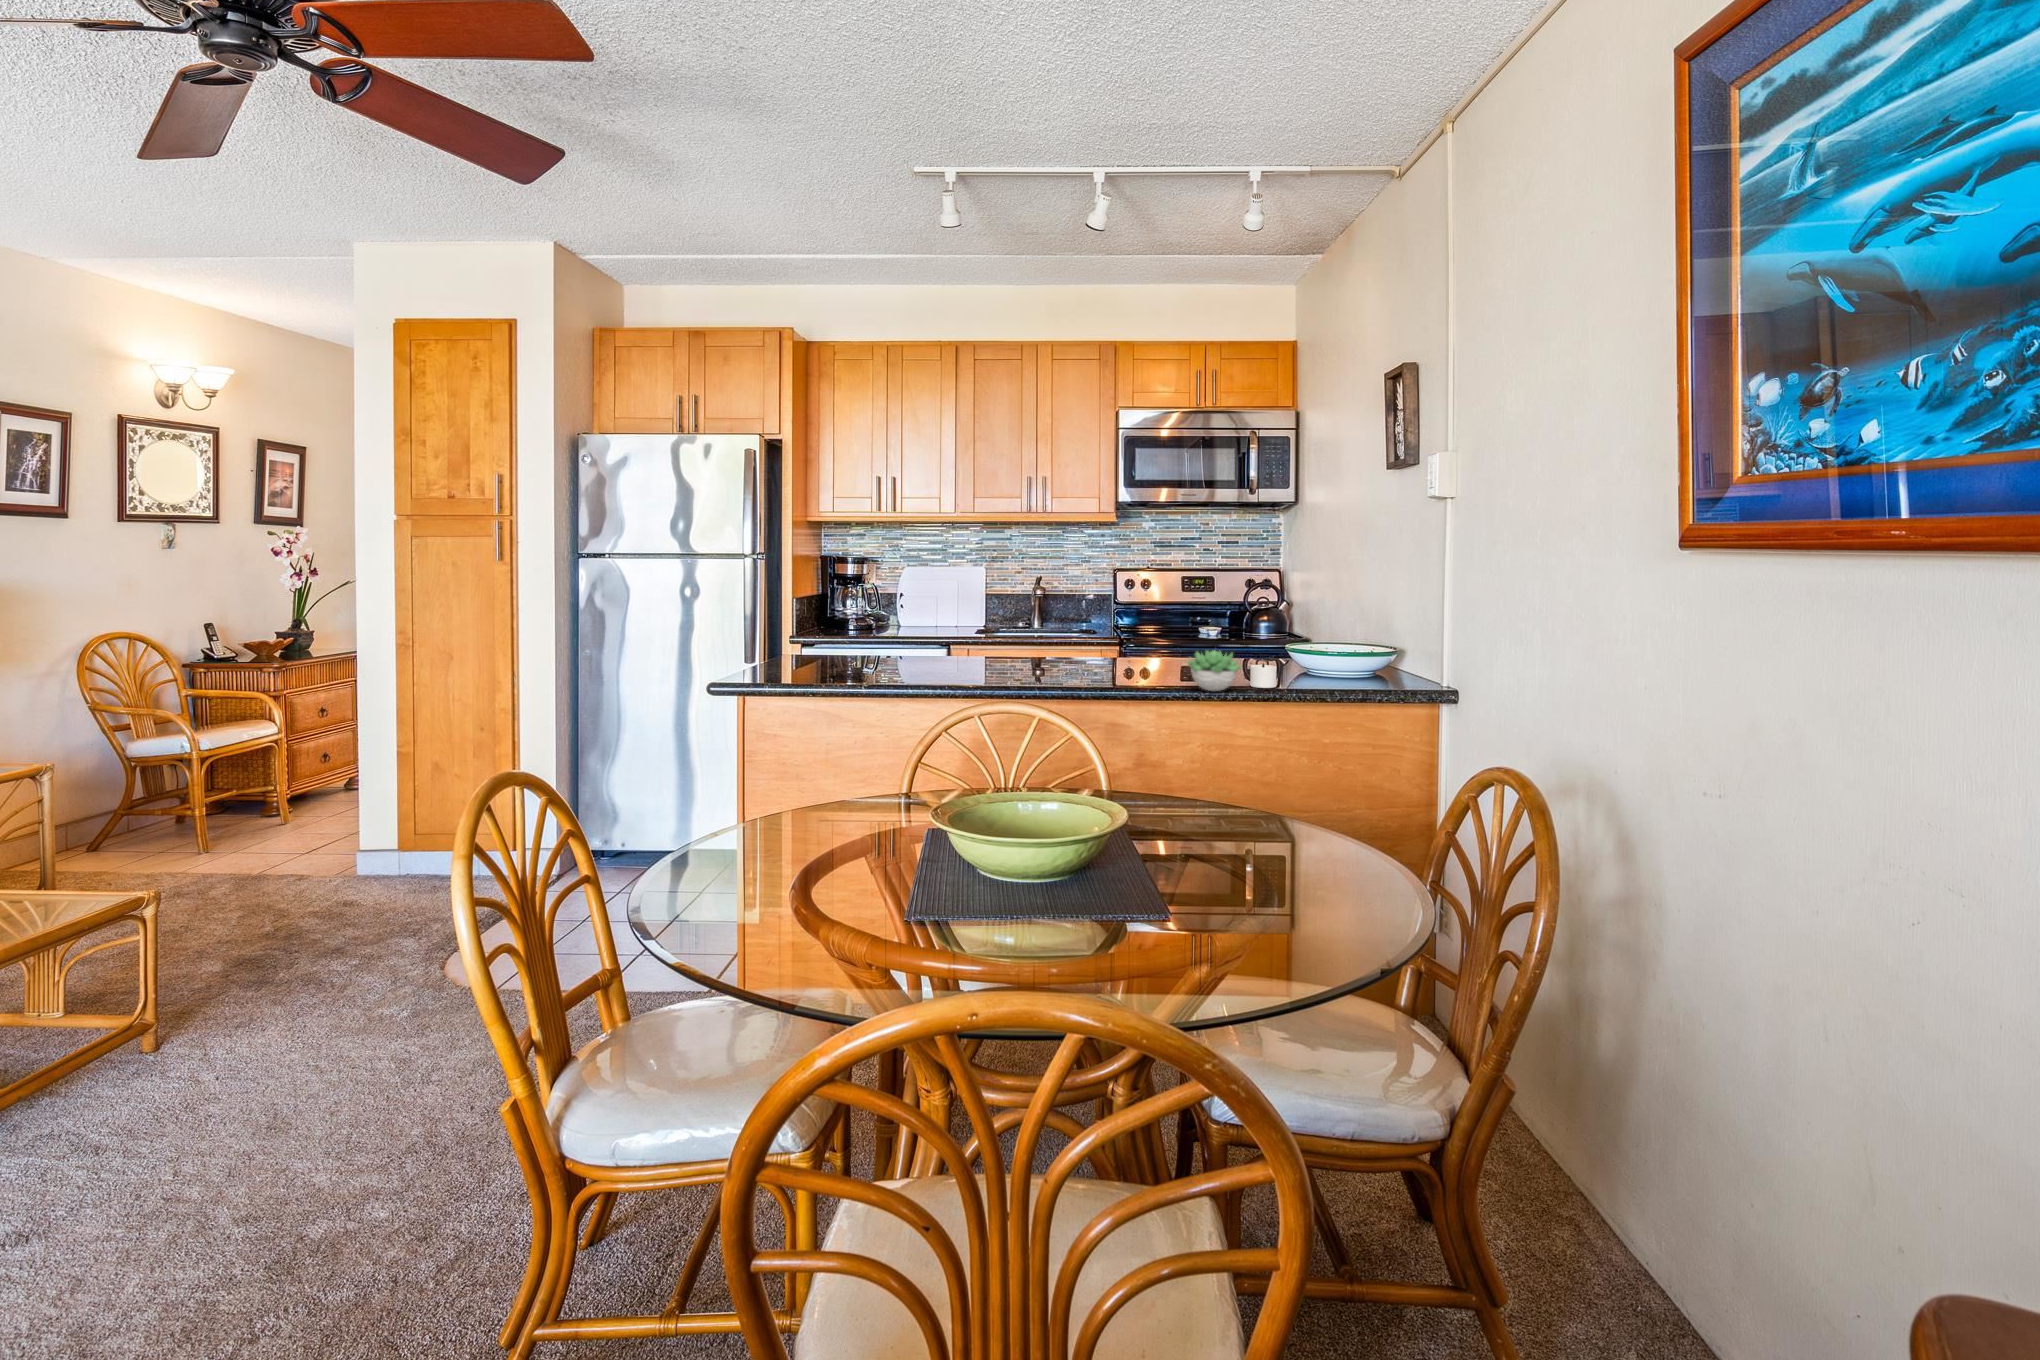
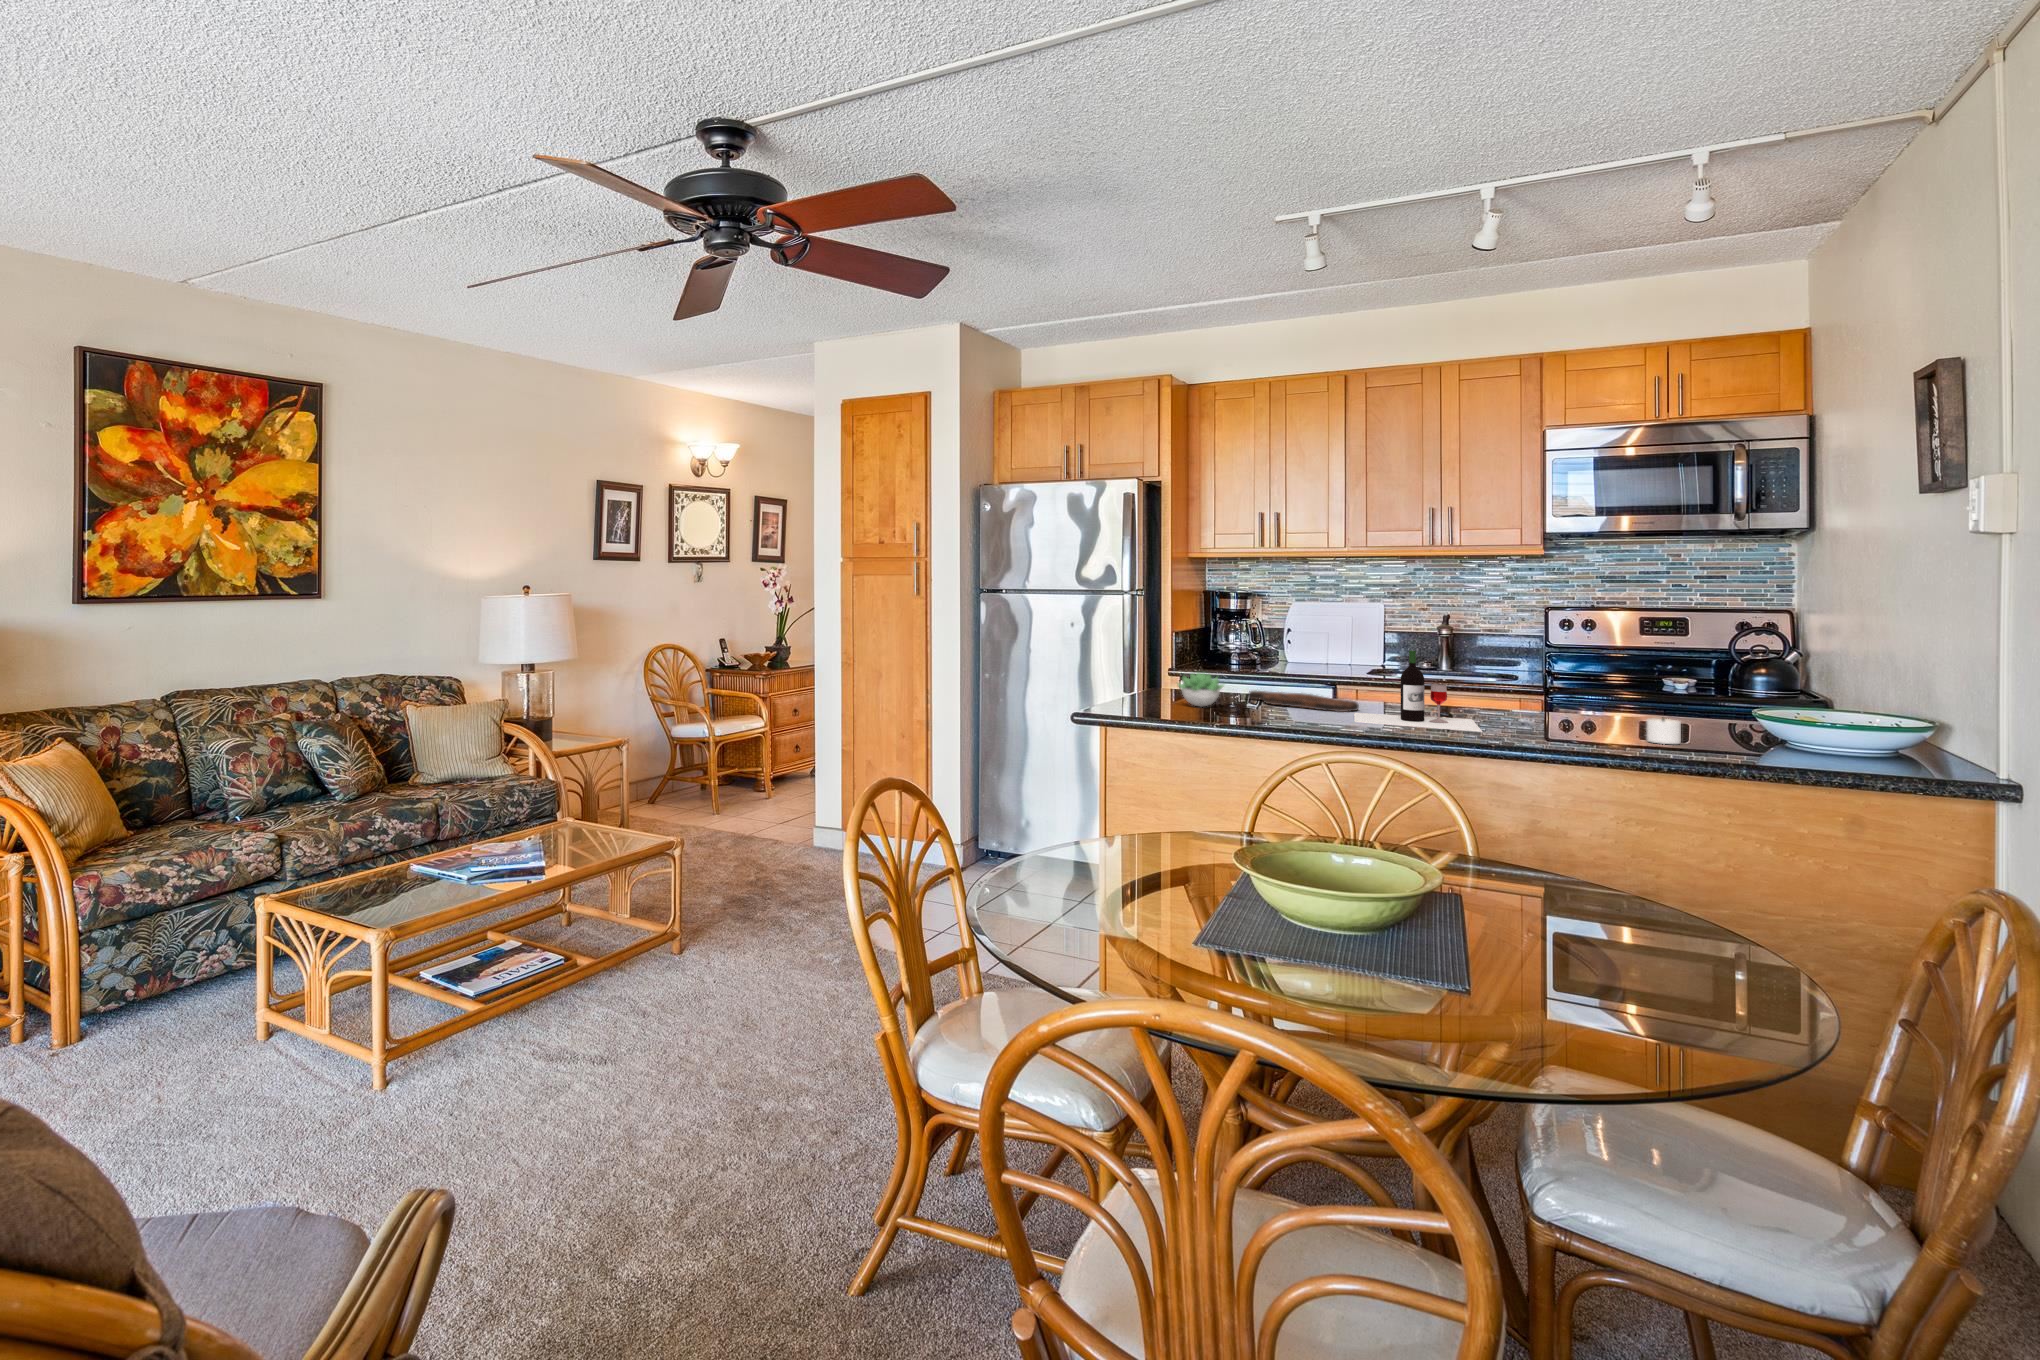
wine bottle: none [996,609,1123,690] -> present [1354,650,1482,732]
succulent plant: present [1186,650,1241,691] -> present [1178,673,1224,706]
cutting board: none [886,657,996,675] -> present [1248,691,1359,712]

